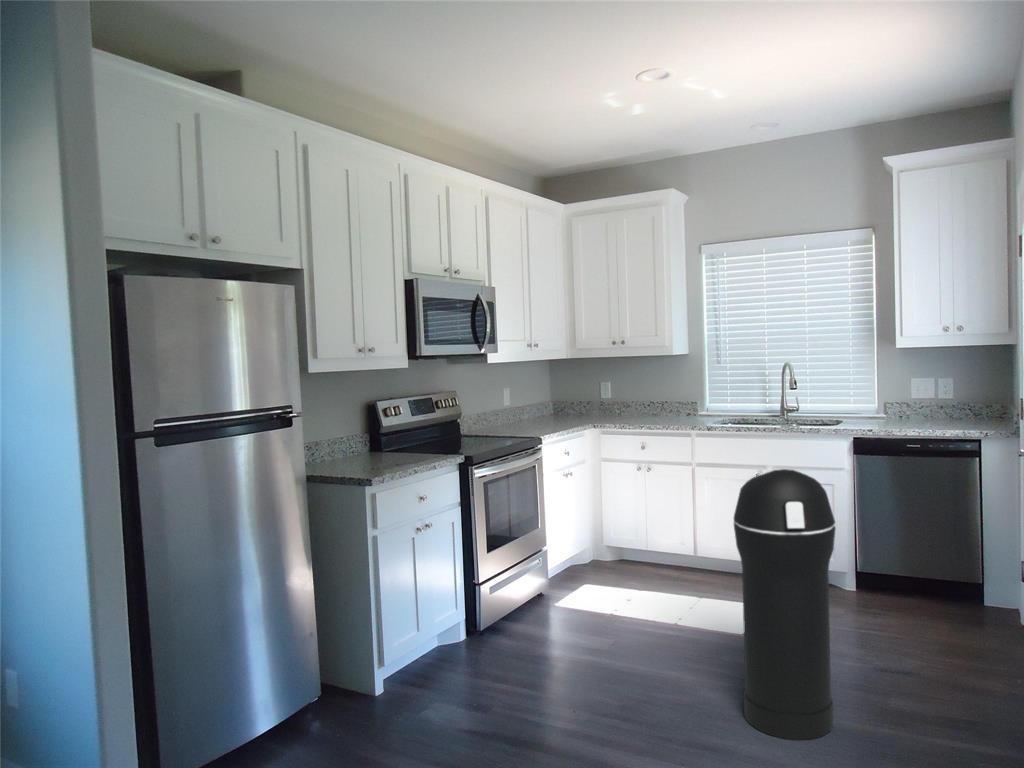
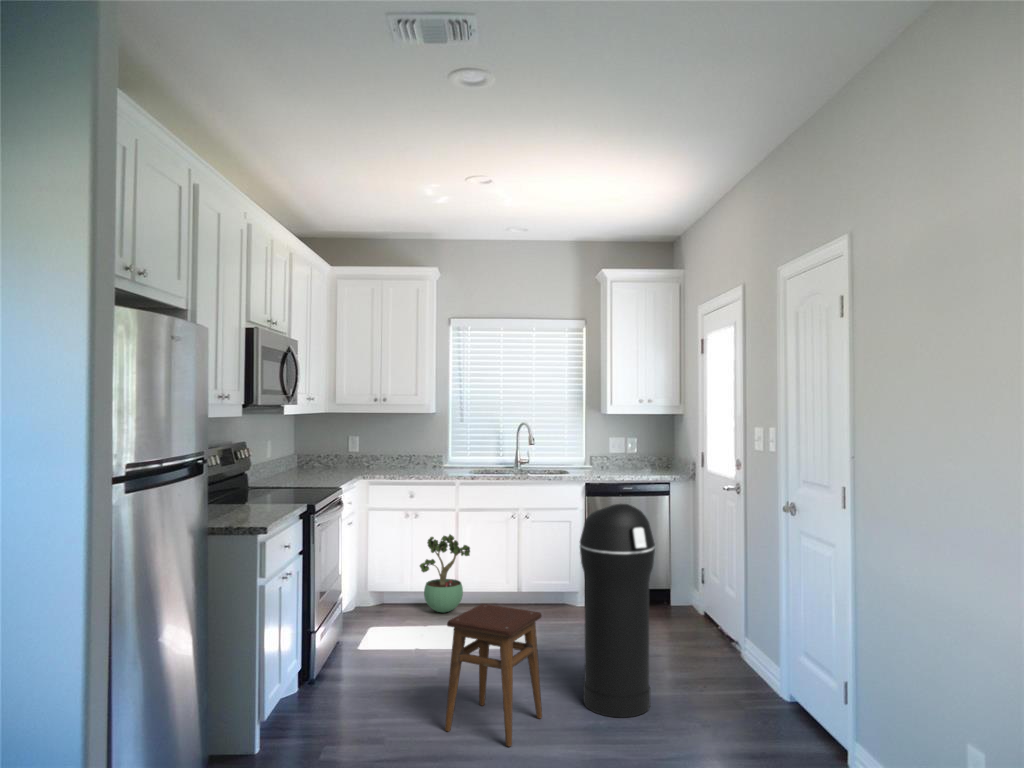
potted plant: none [645,492,701,578] -> present [420,535,470,612]
stool: none [562,575,681,740] -> present [445,604,542,746]

